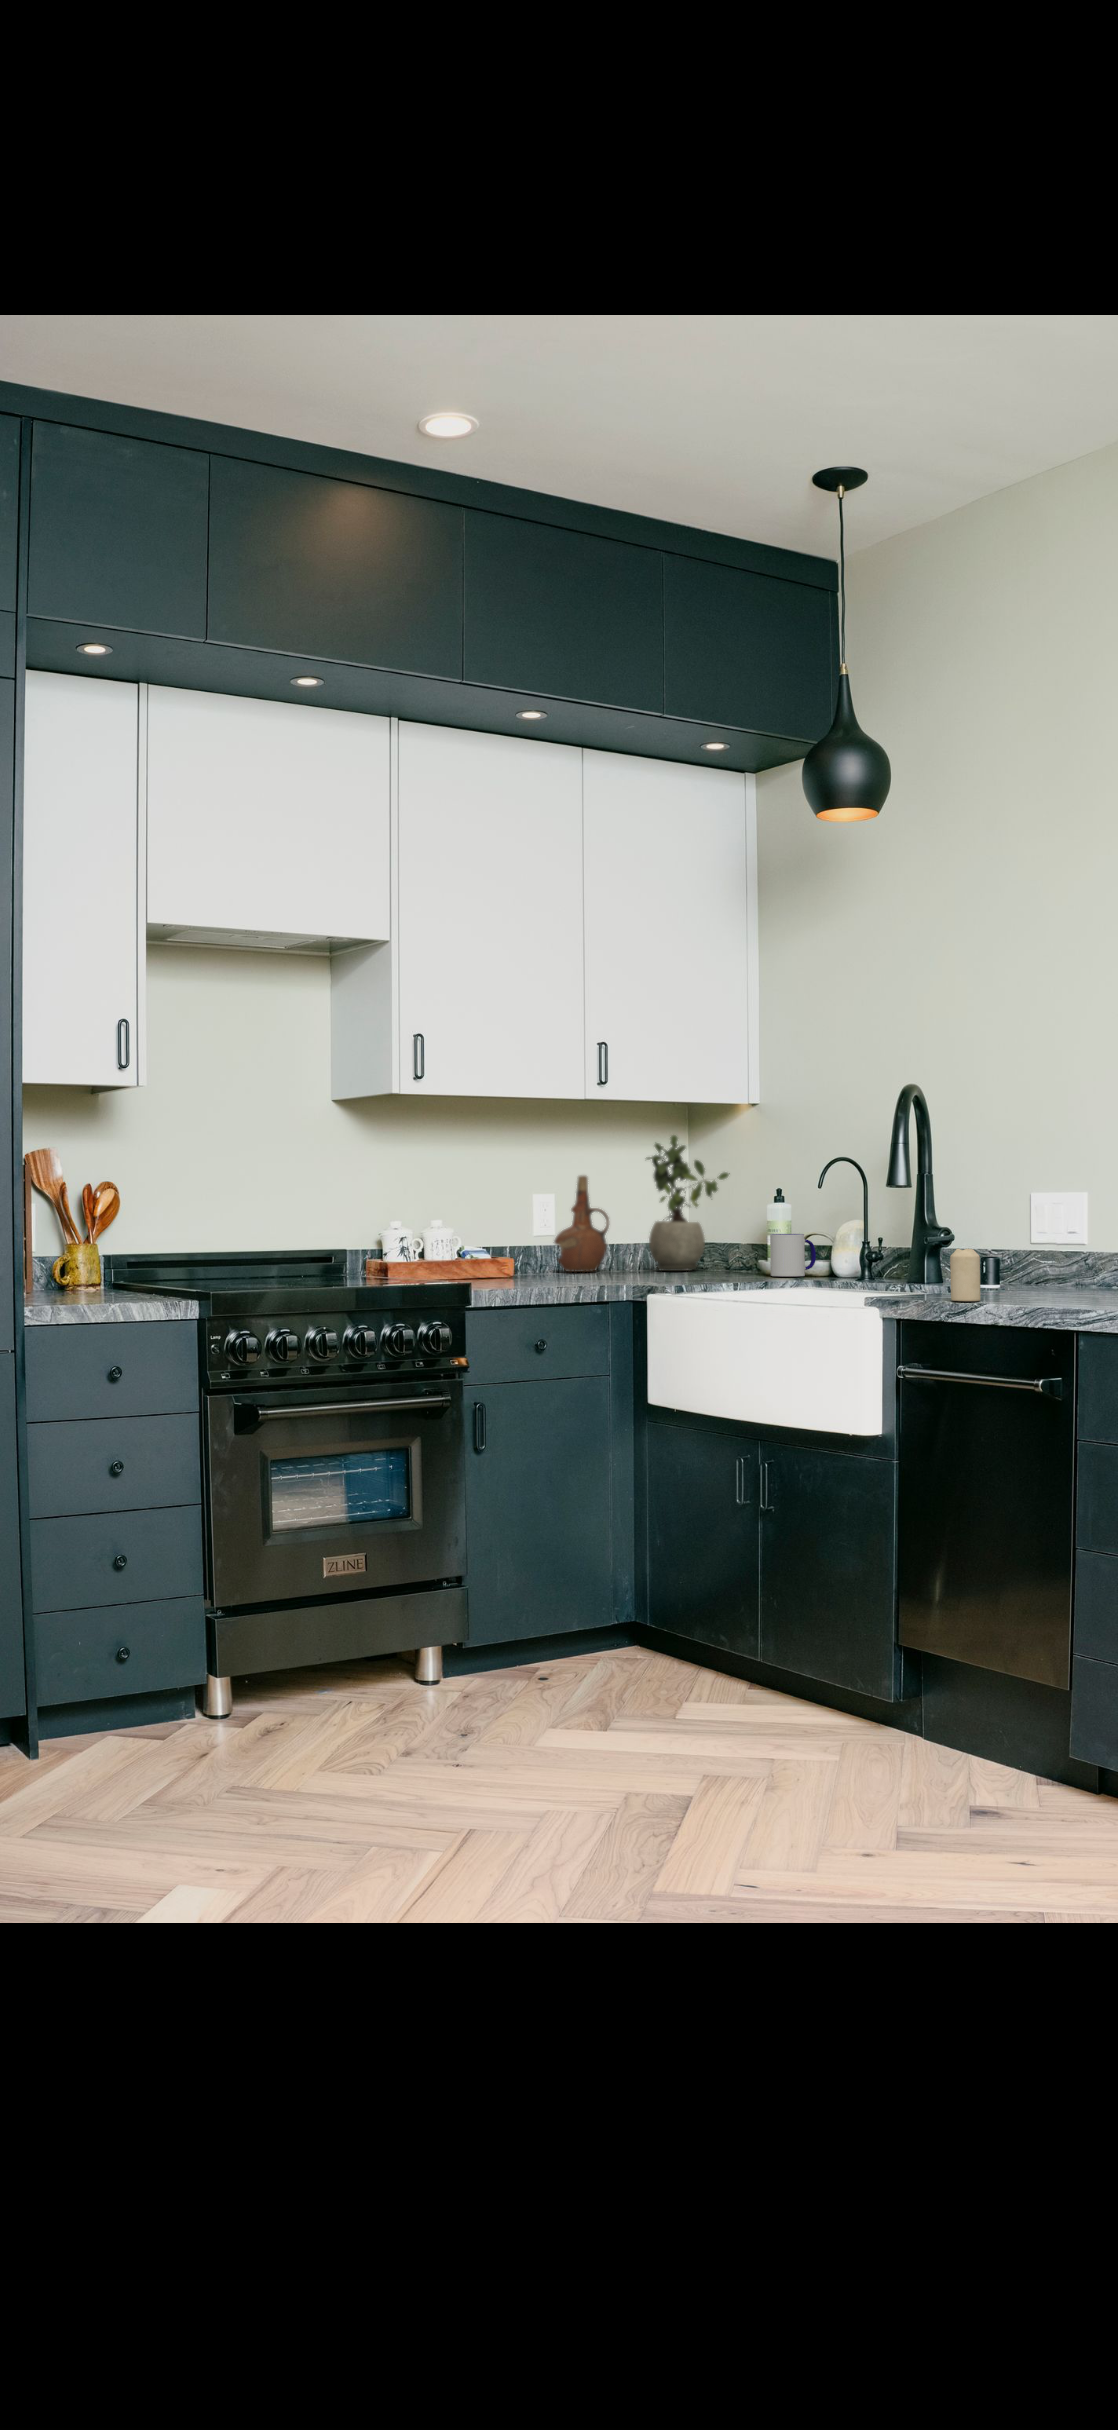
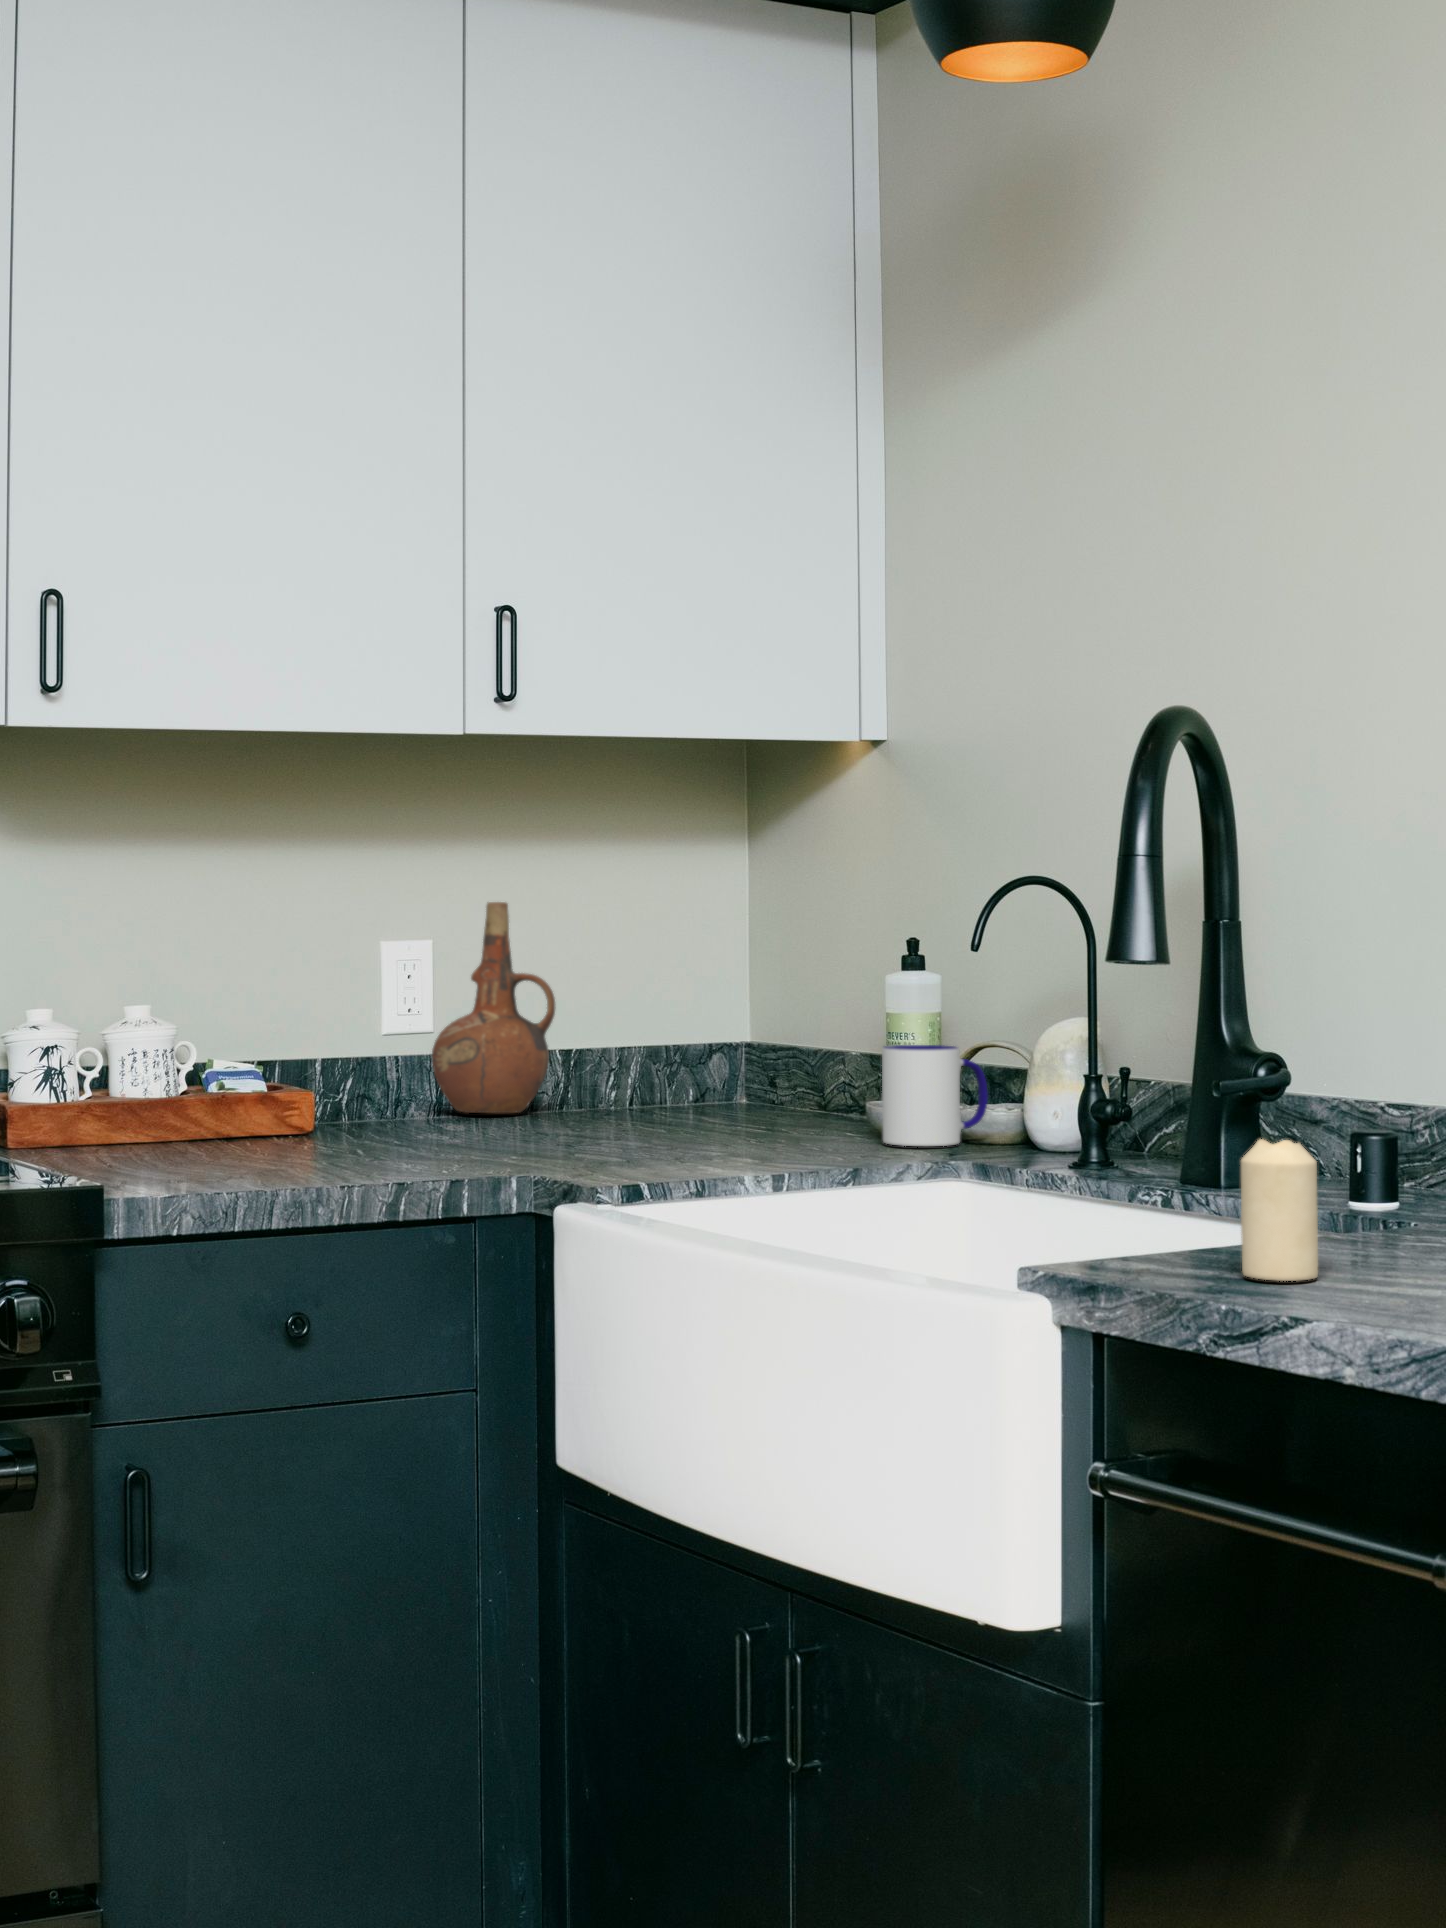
potted plant: present [647,1135,730,1271] -> none [631,814,810,1116]

